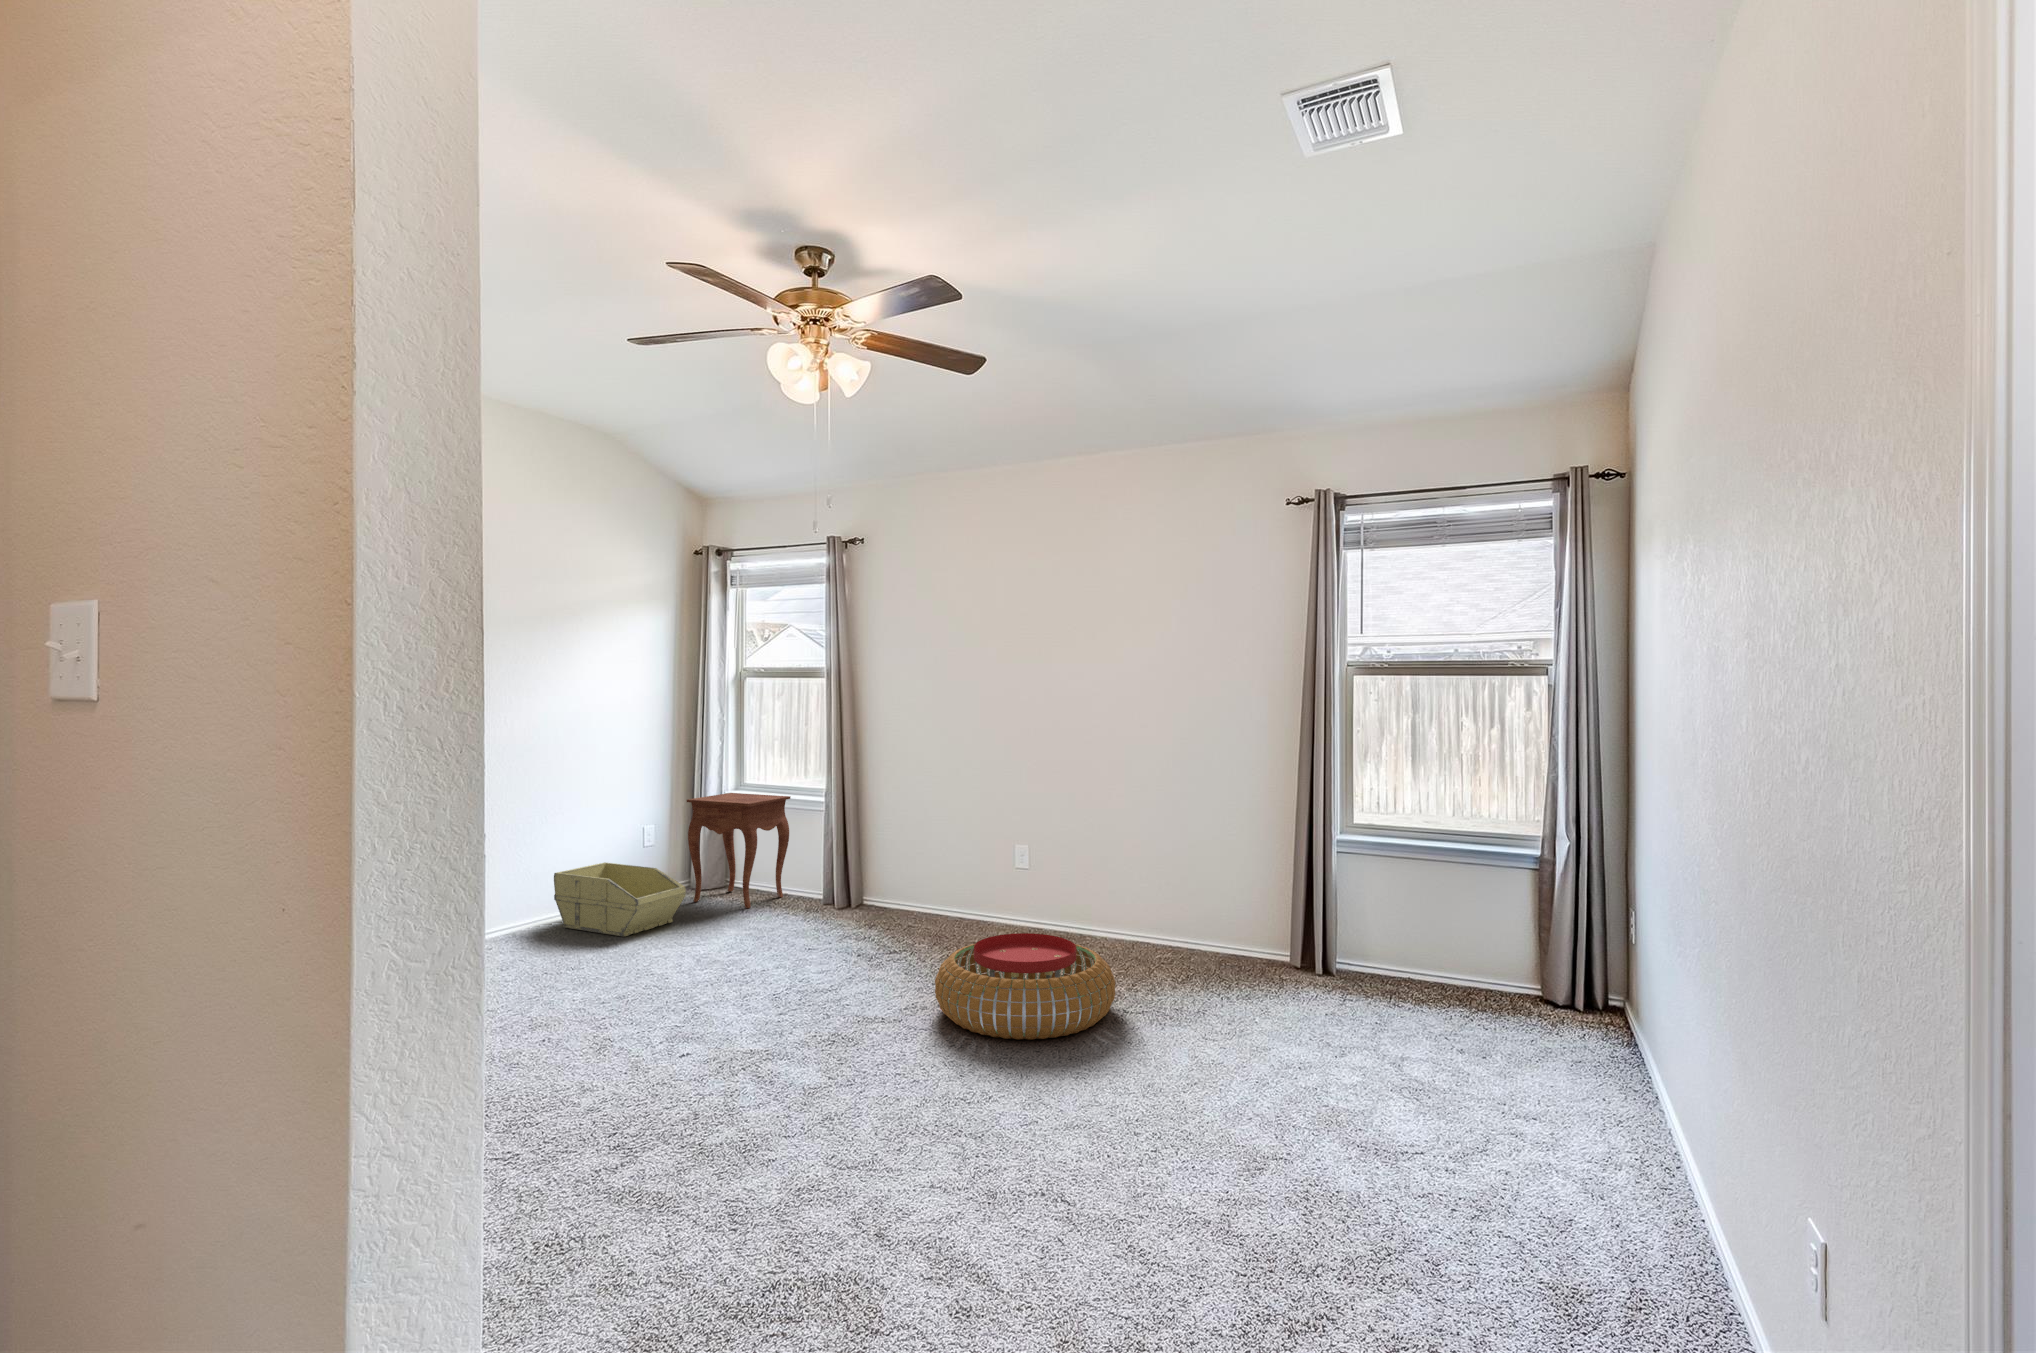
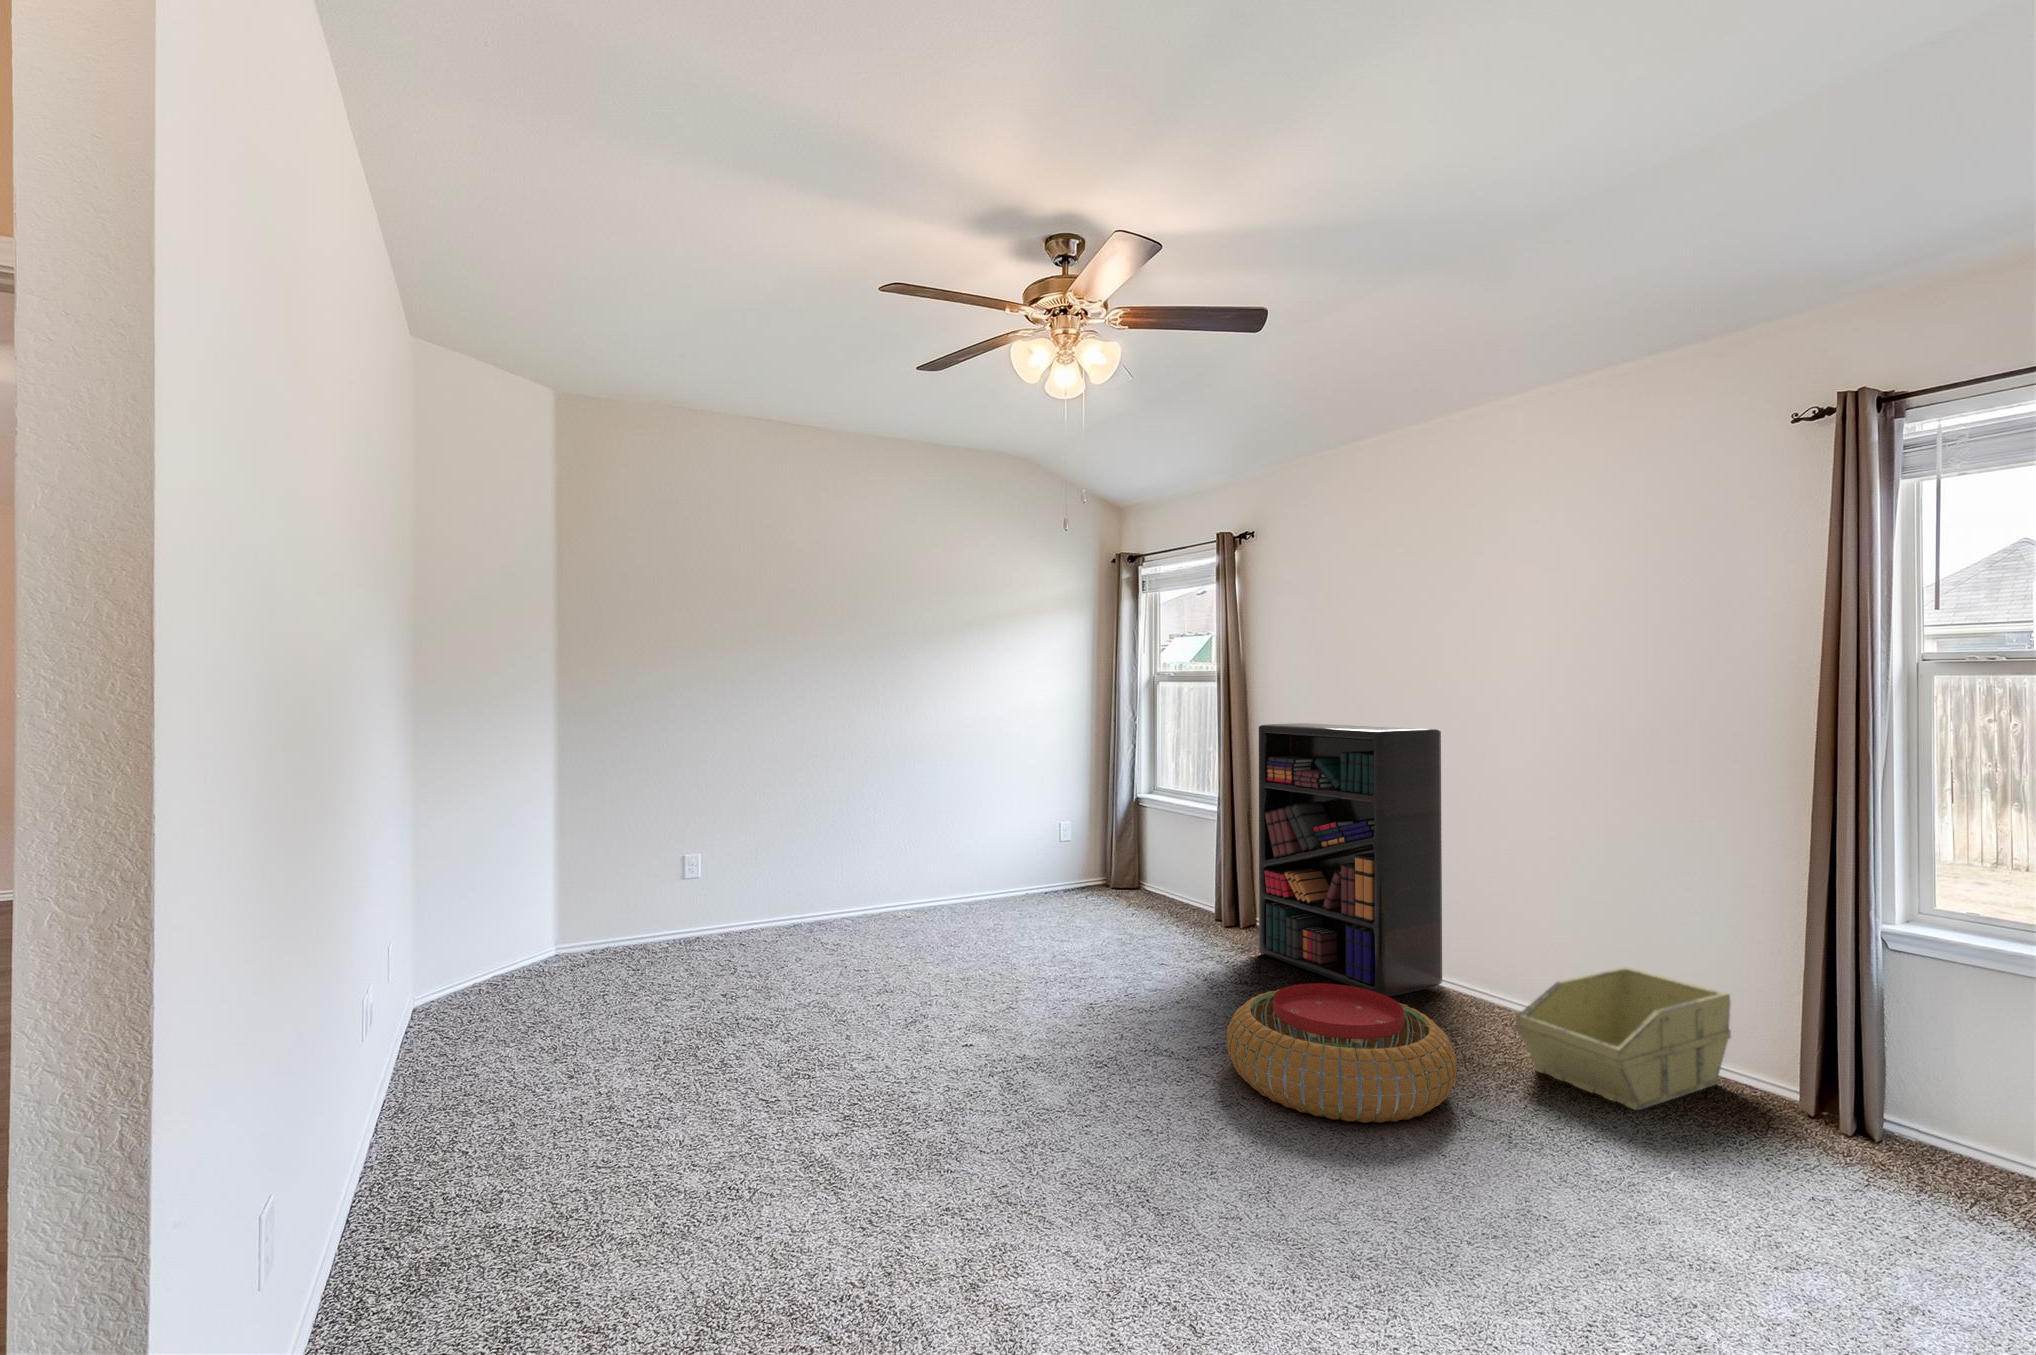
bookshelf: none [887,716,1041,945] -> present [1259,723,1442,997]
side table: present [687,793,790,908] -> none [1092,795,1191,912]
storage bin: present [554,862,686,937] -> present [1516,967,1731,1110]

